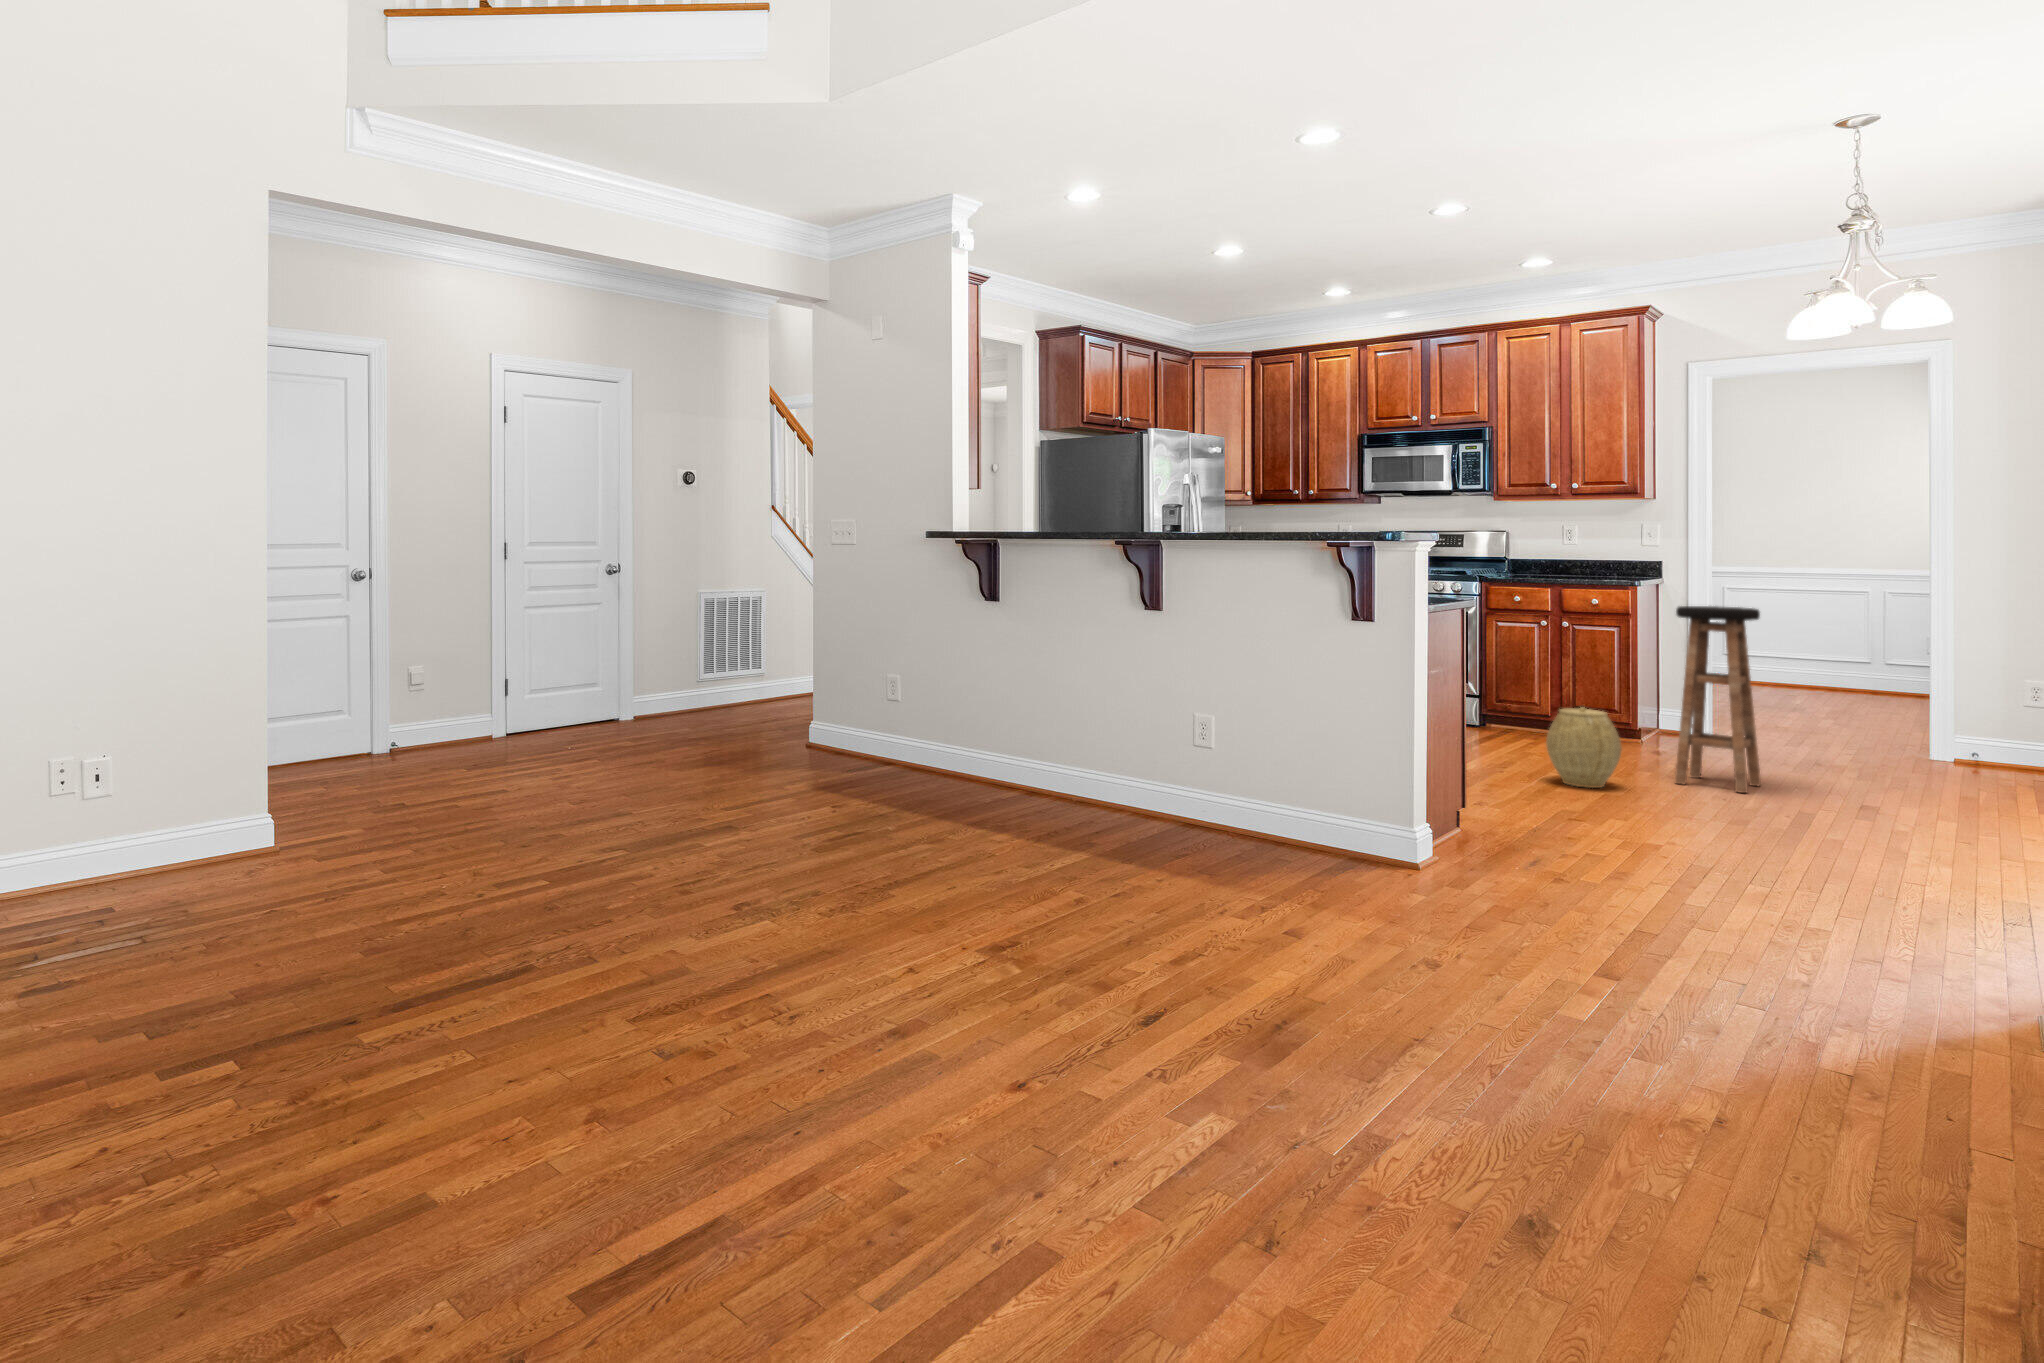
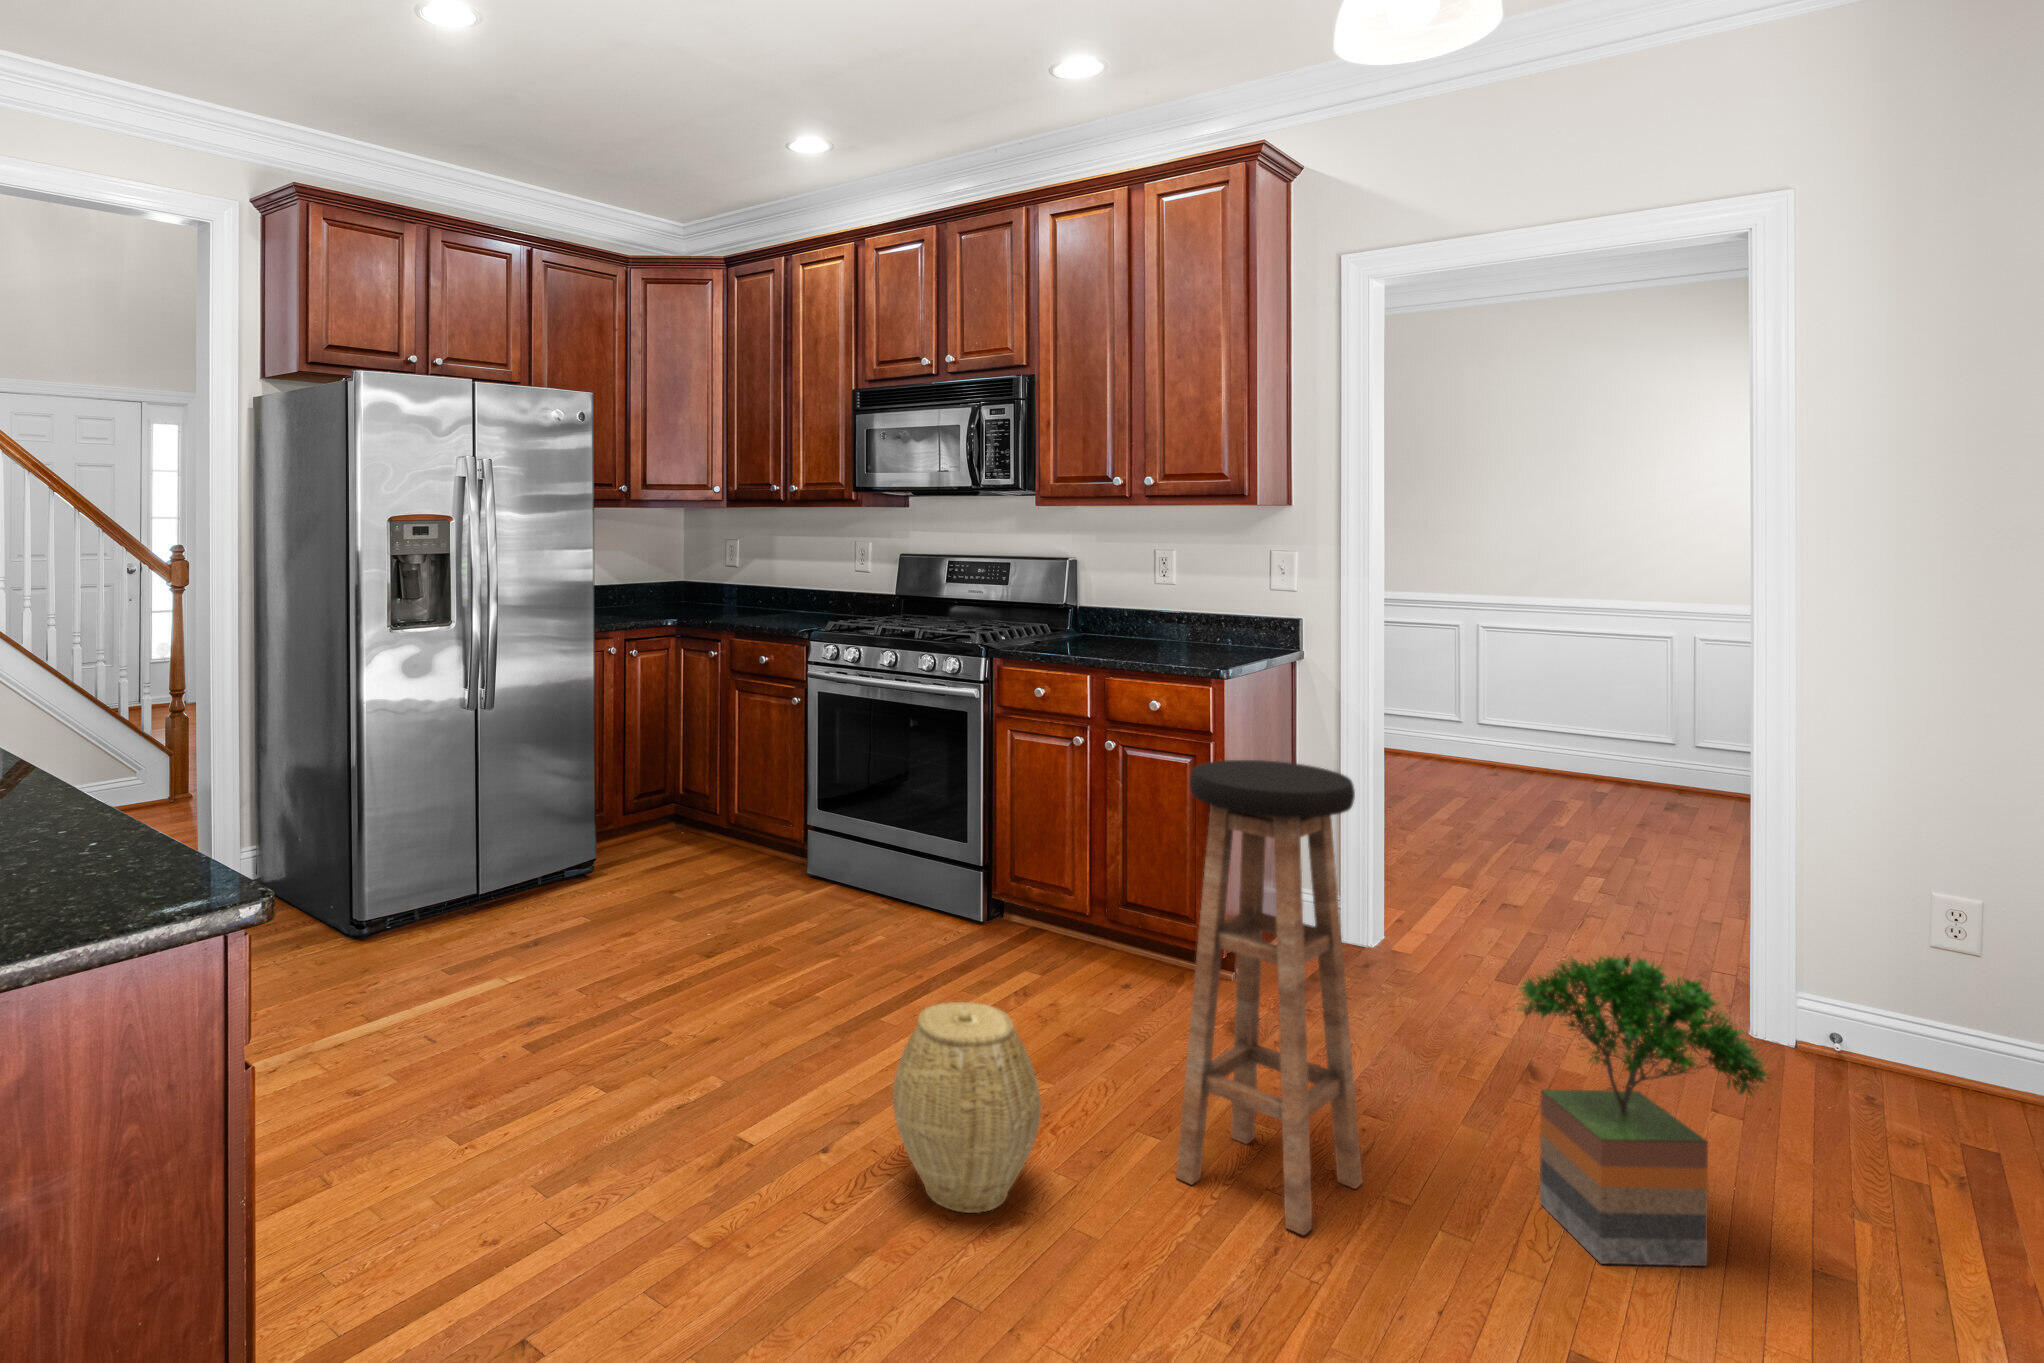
potted tree: none [1831,680,1953,801] -> present [1518,956,1768,1266]

